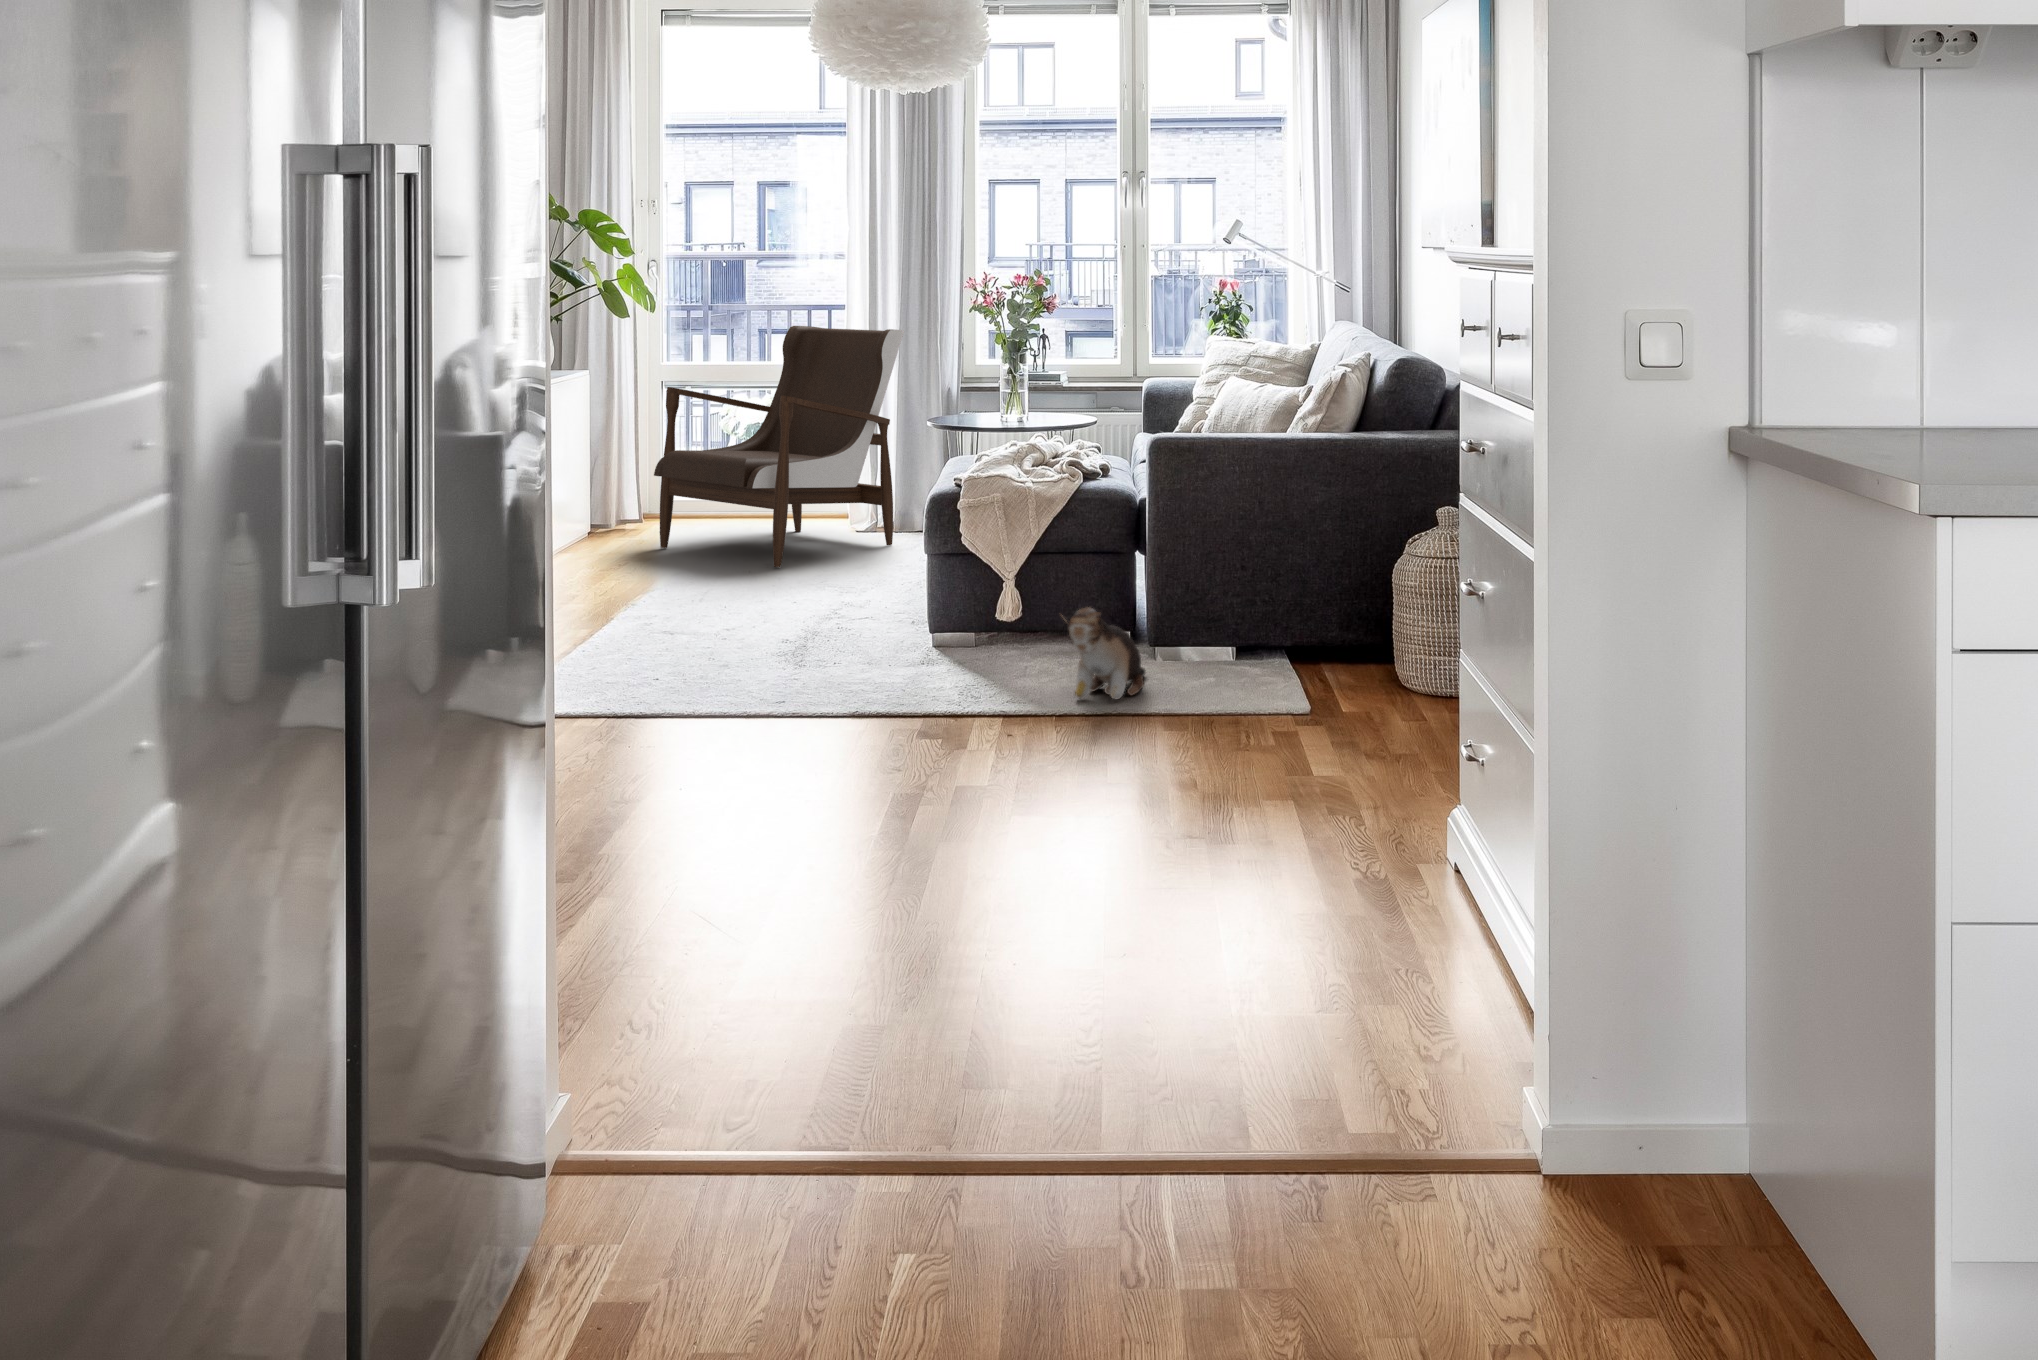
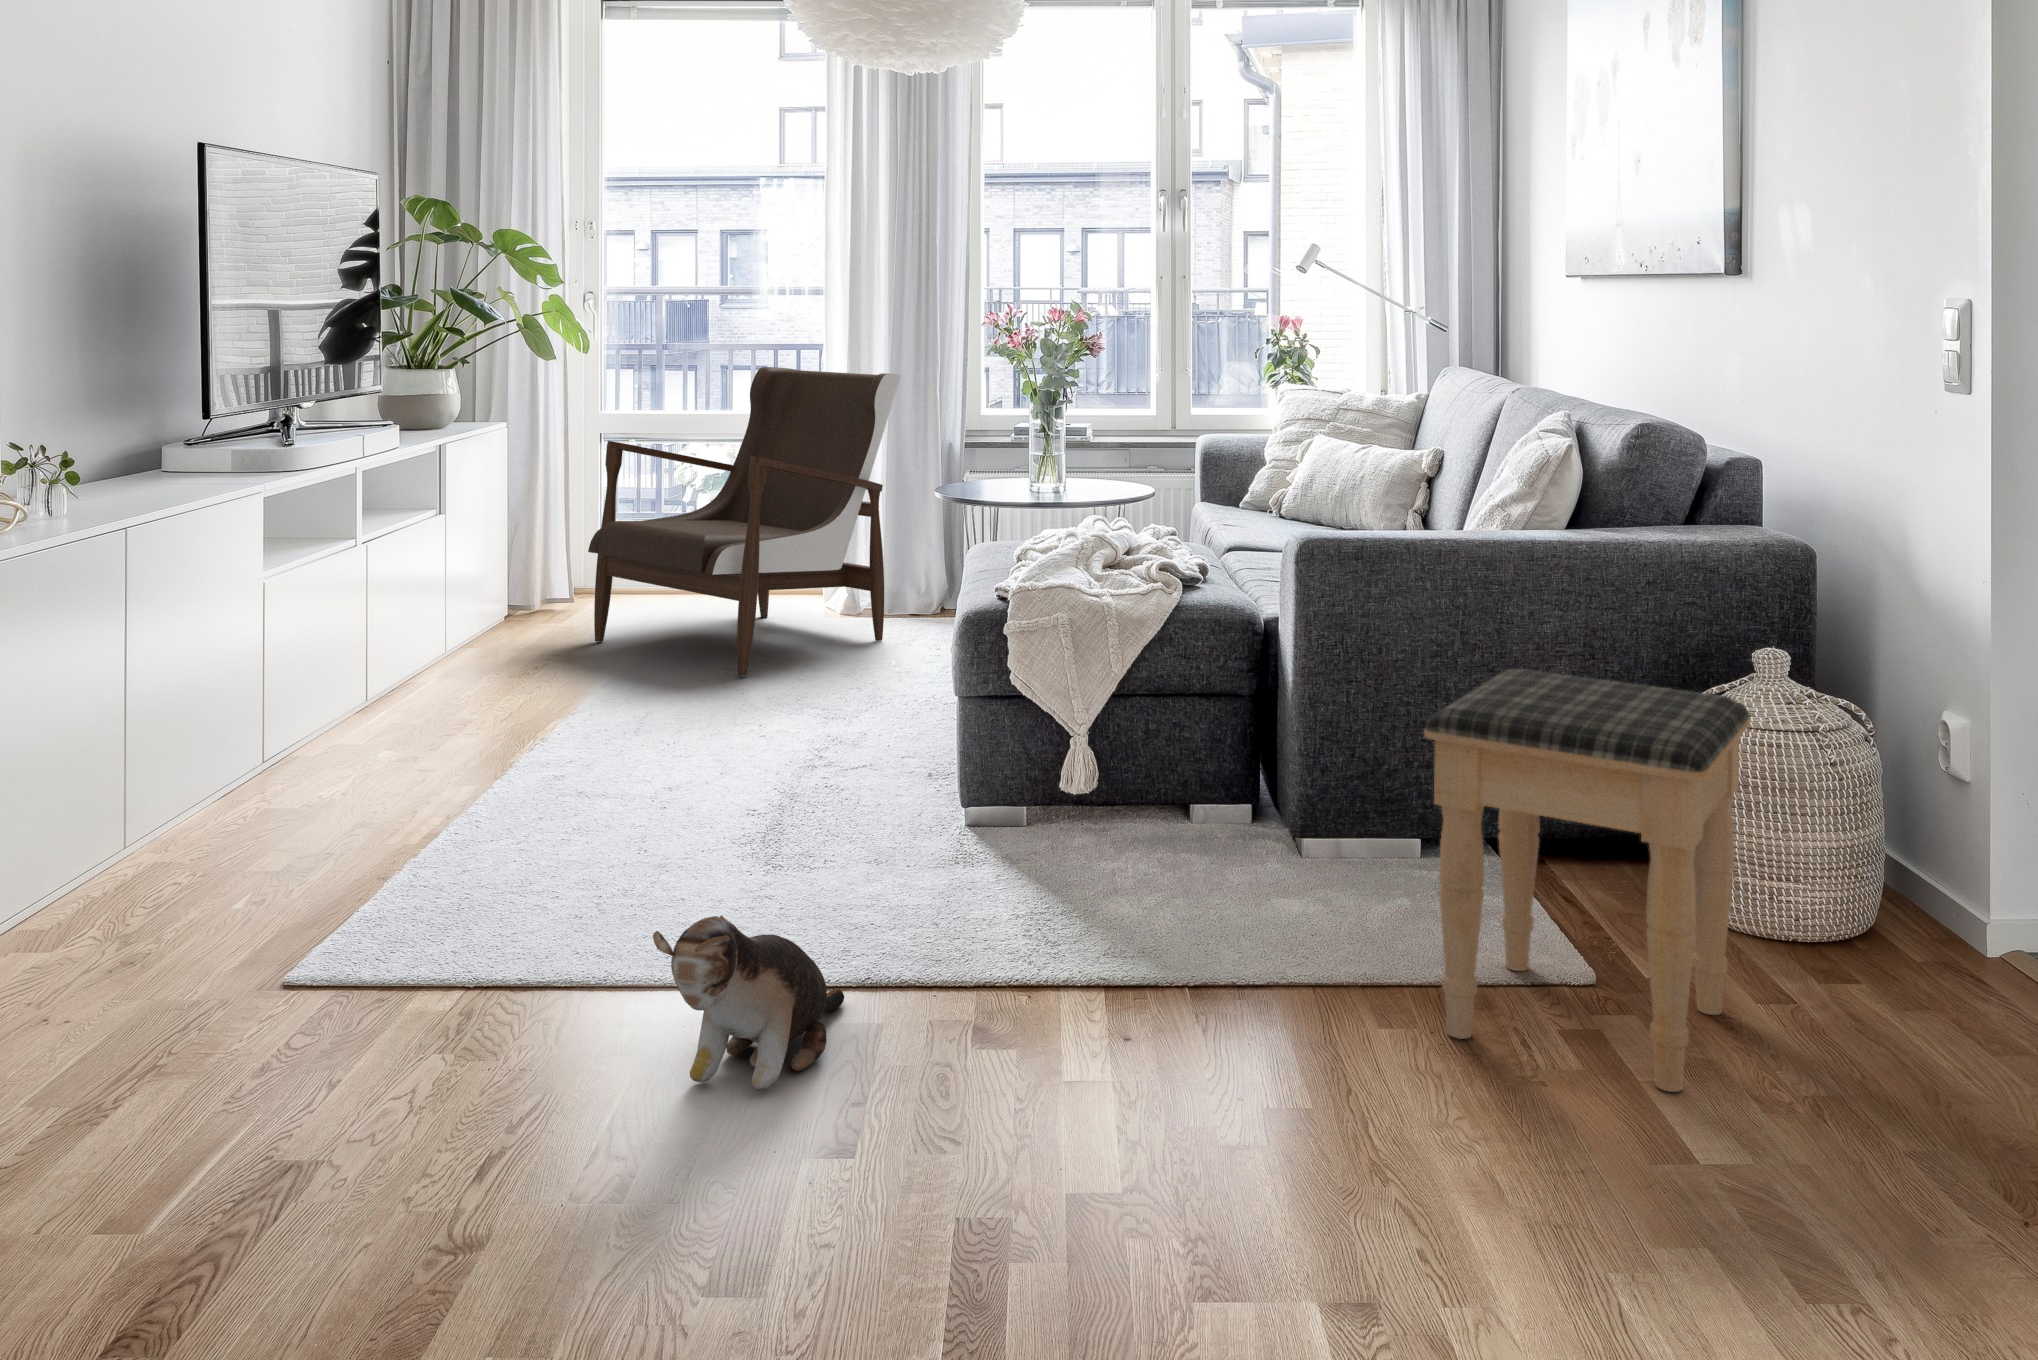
footstool: none [1187,513,1404,750] -> present [1424,669,1750,1092]
plush toy: present [1068,607,1146,699] -> present [653,915,844,1089]

